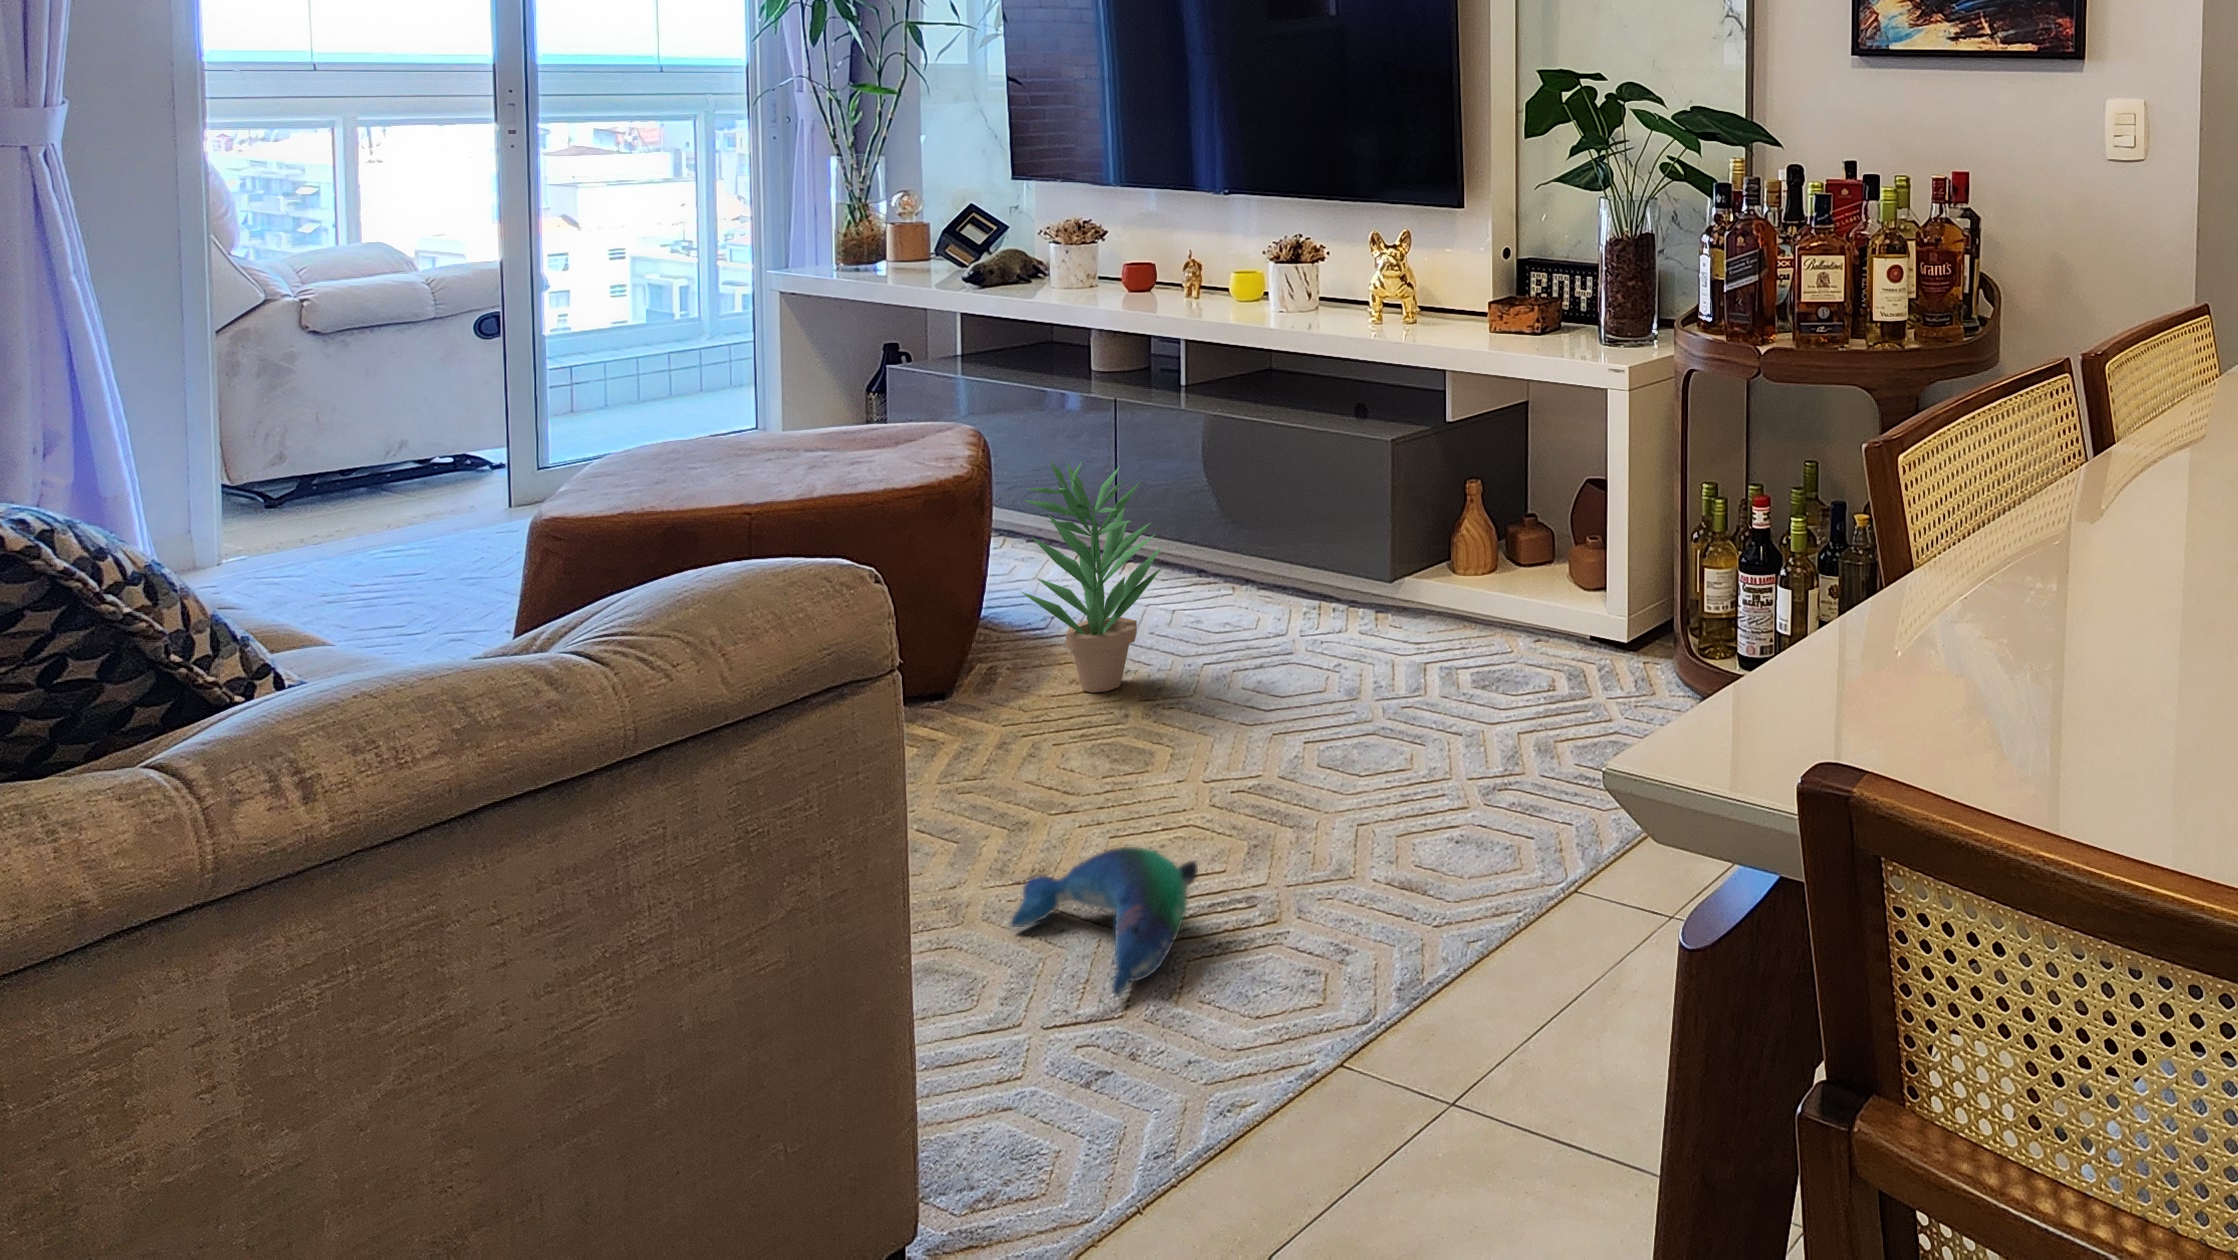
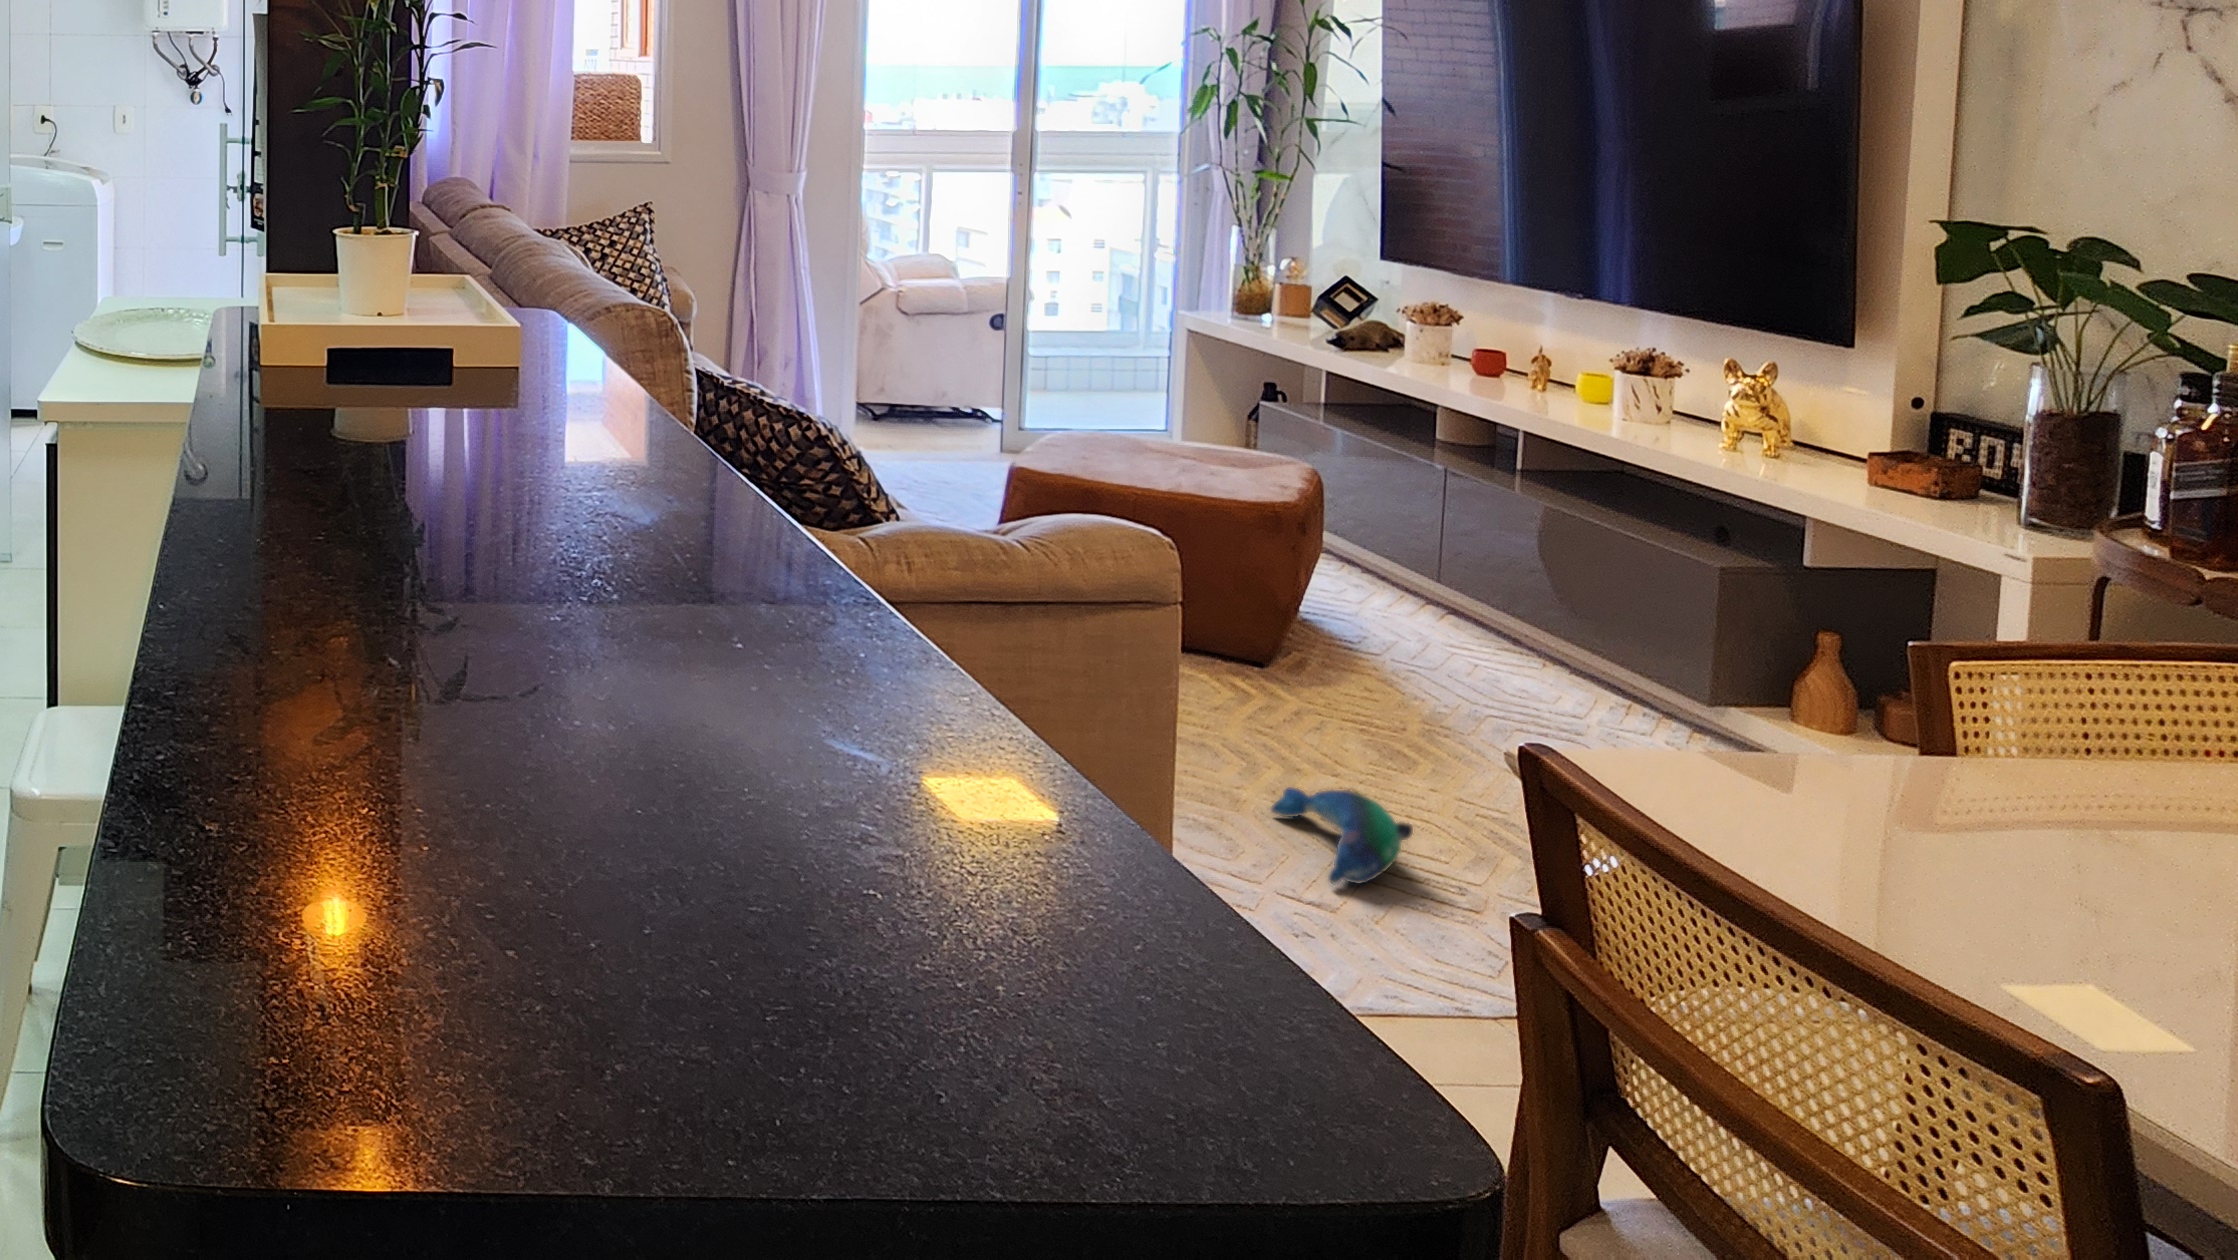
potted plant: present [1022,461,1162,693] -> none [1327,501,1458,694]

